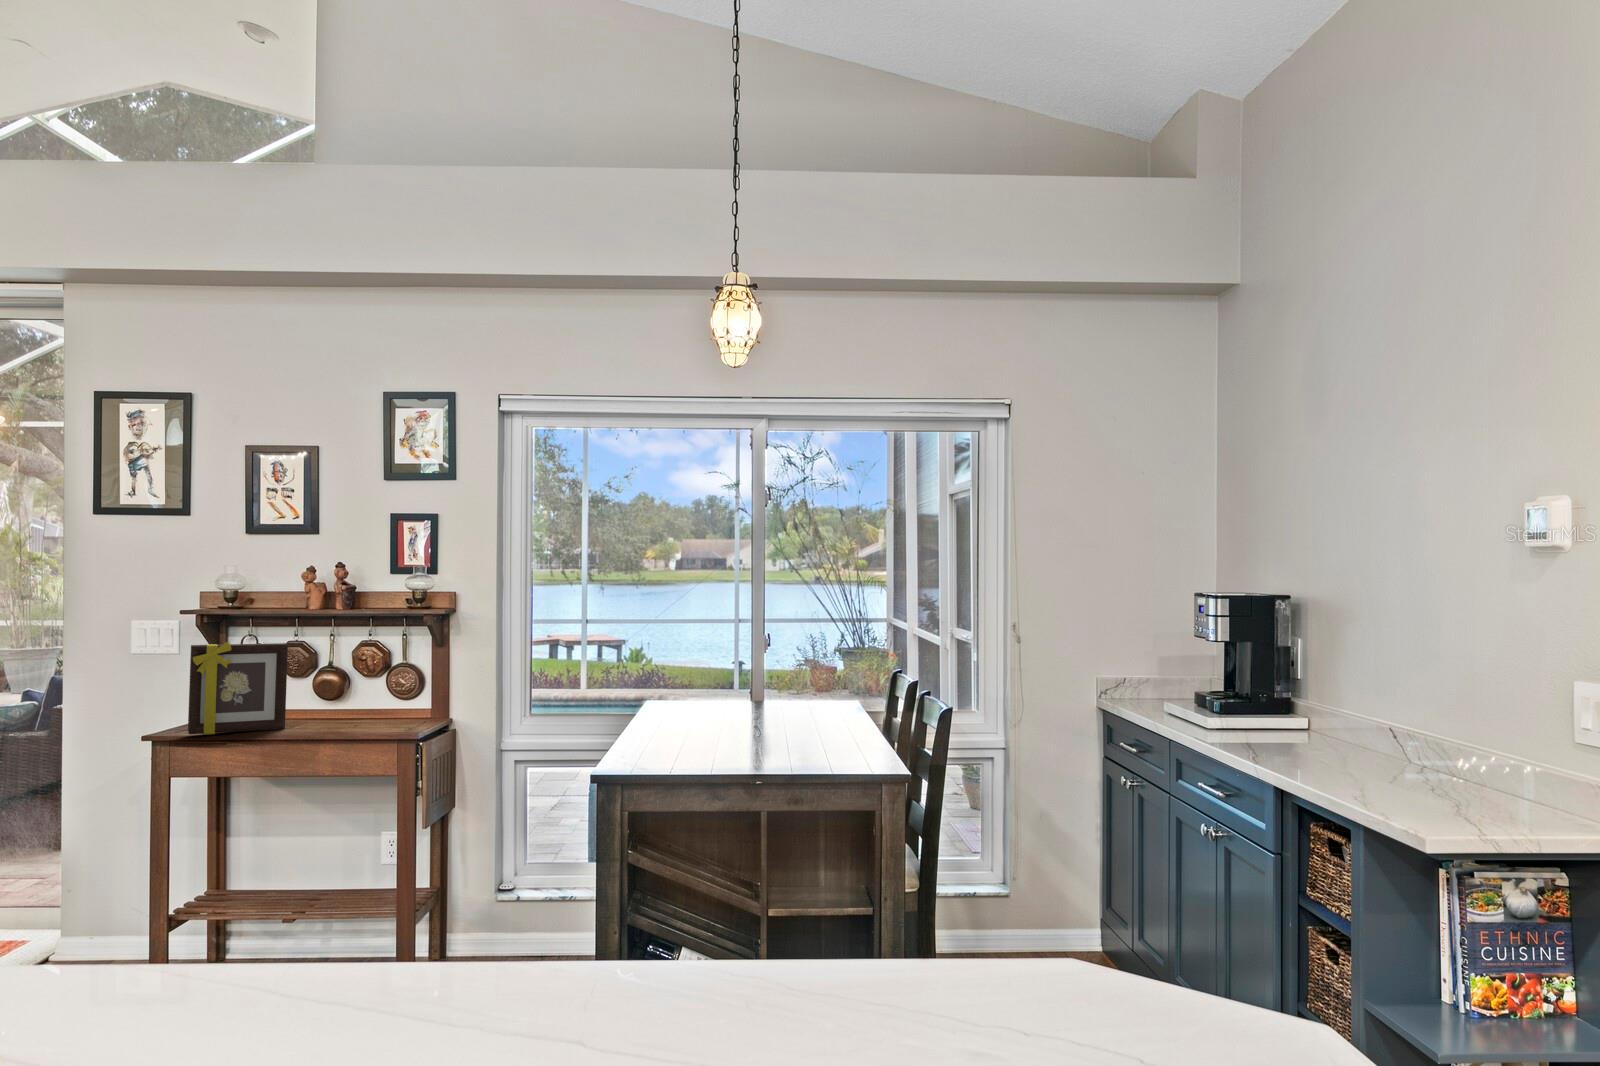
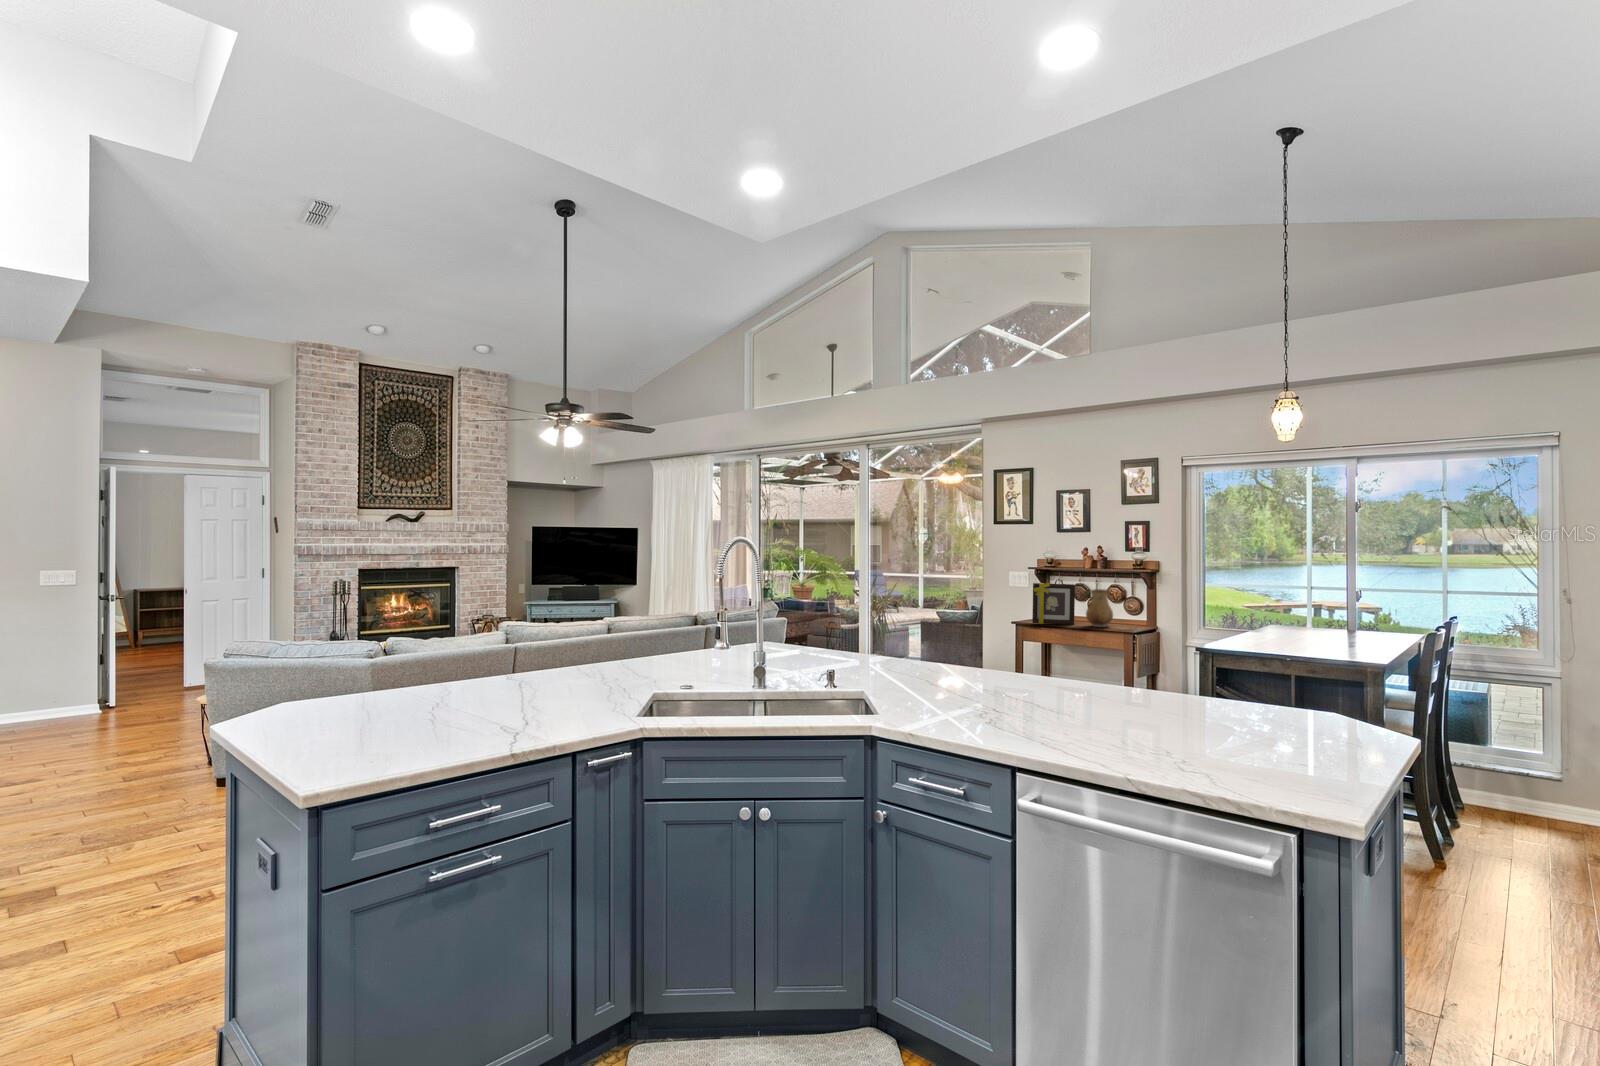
ceramic pitcher: none [312,651,369,730] -> present [1086,589,1113,627]

